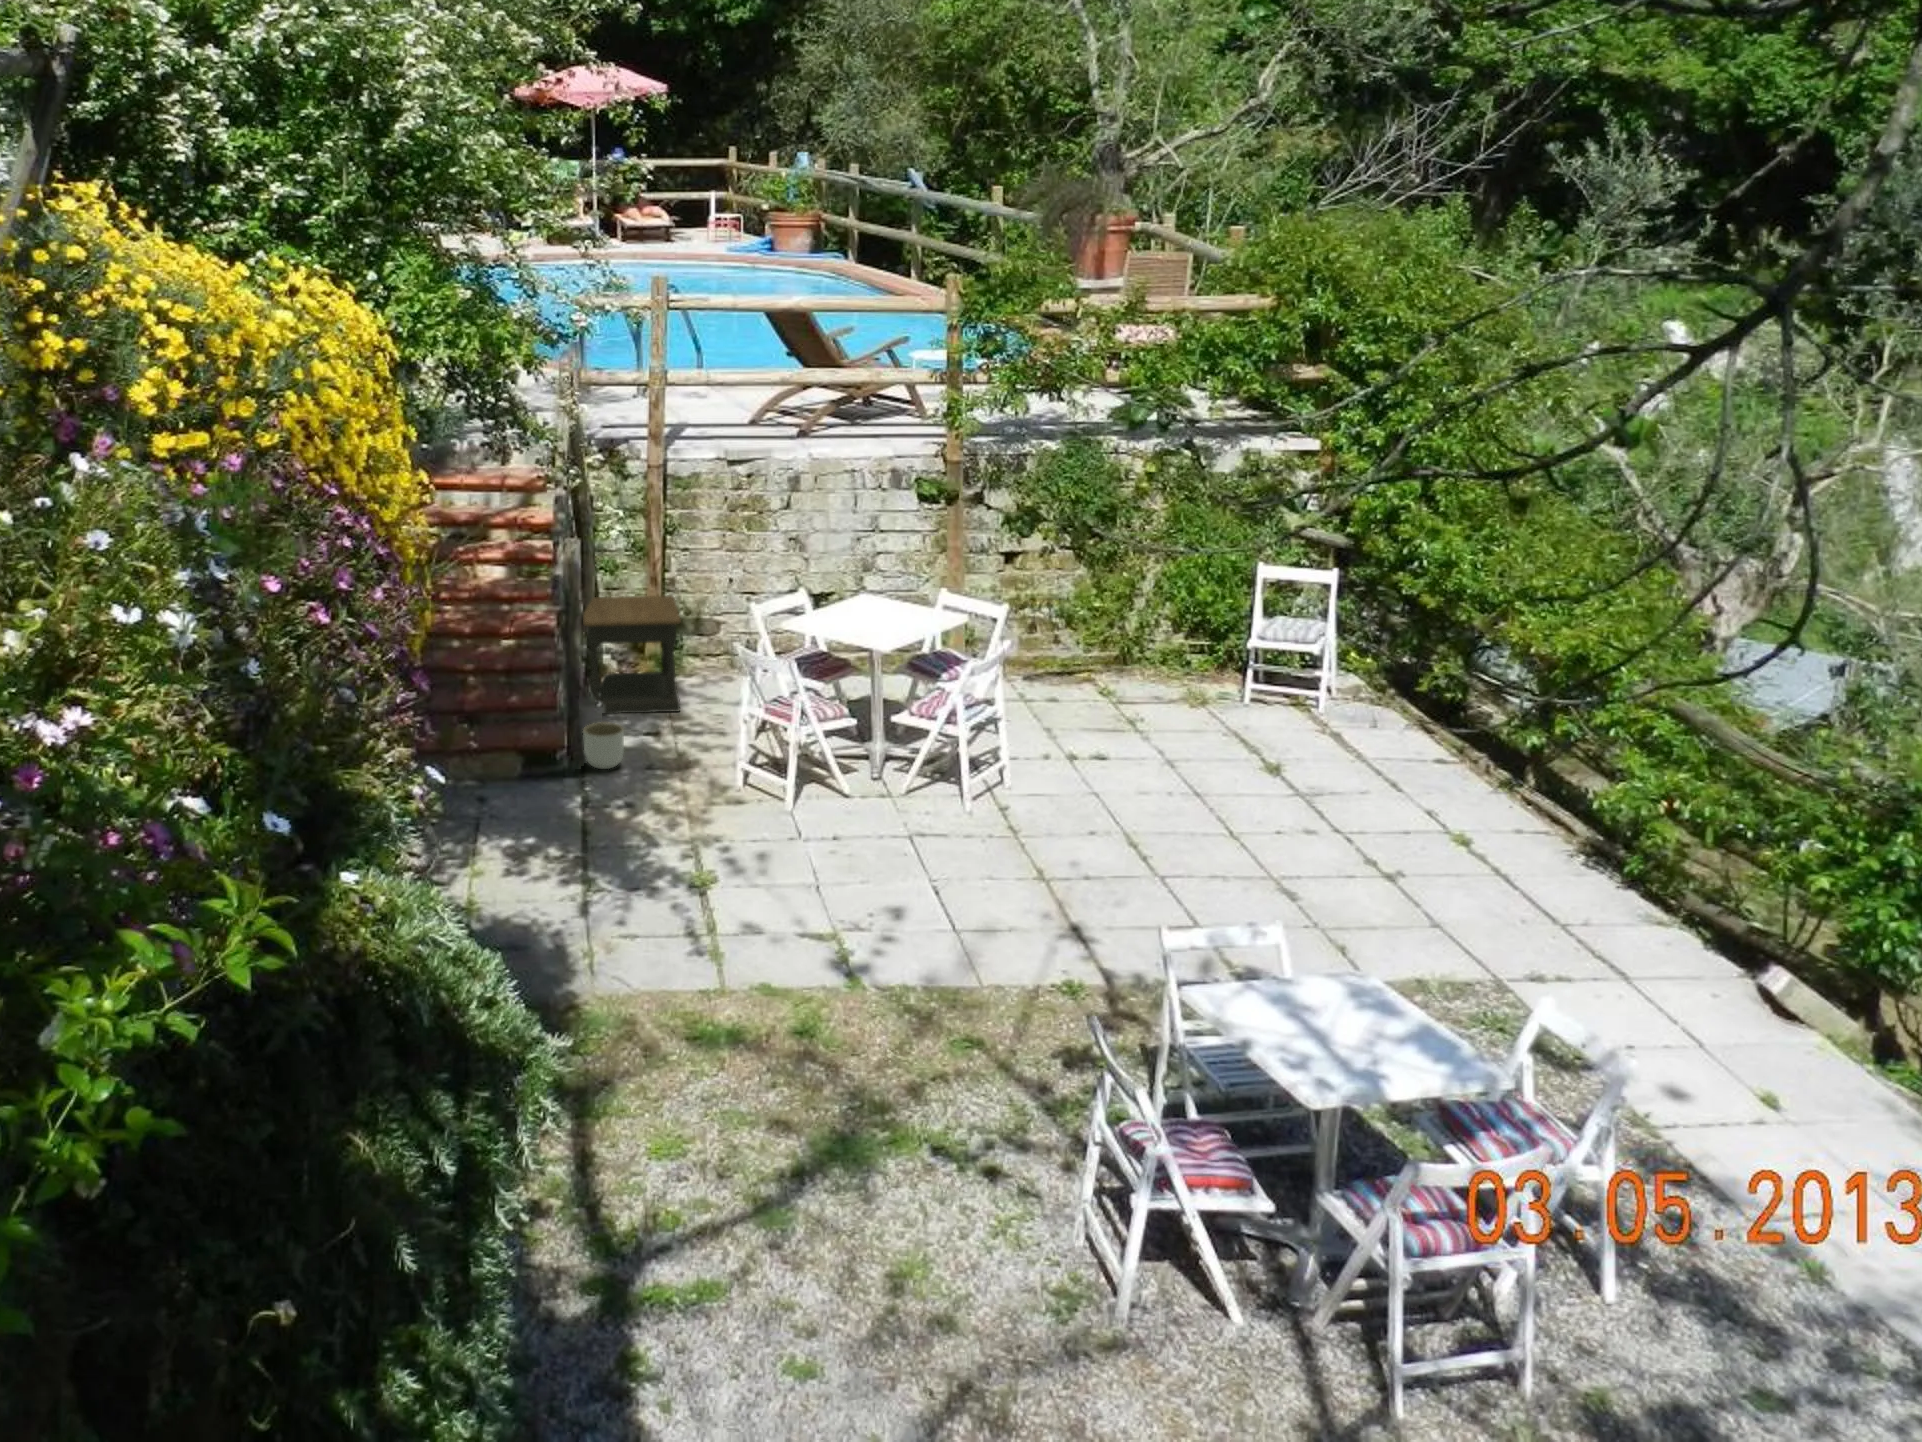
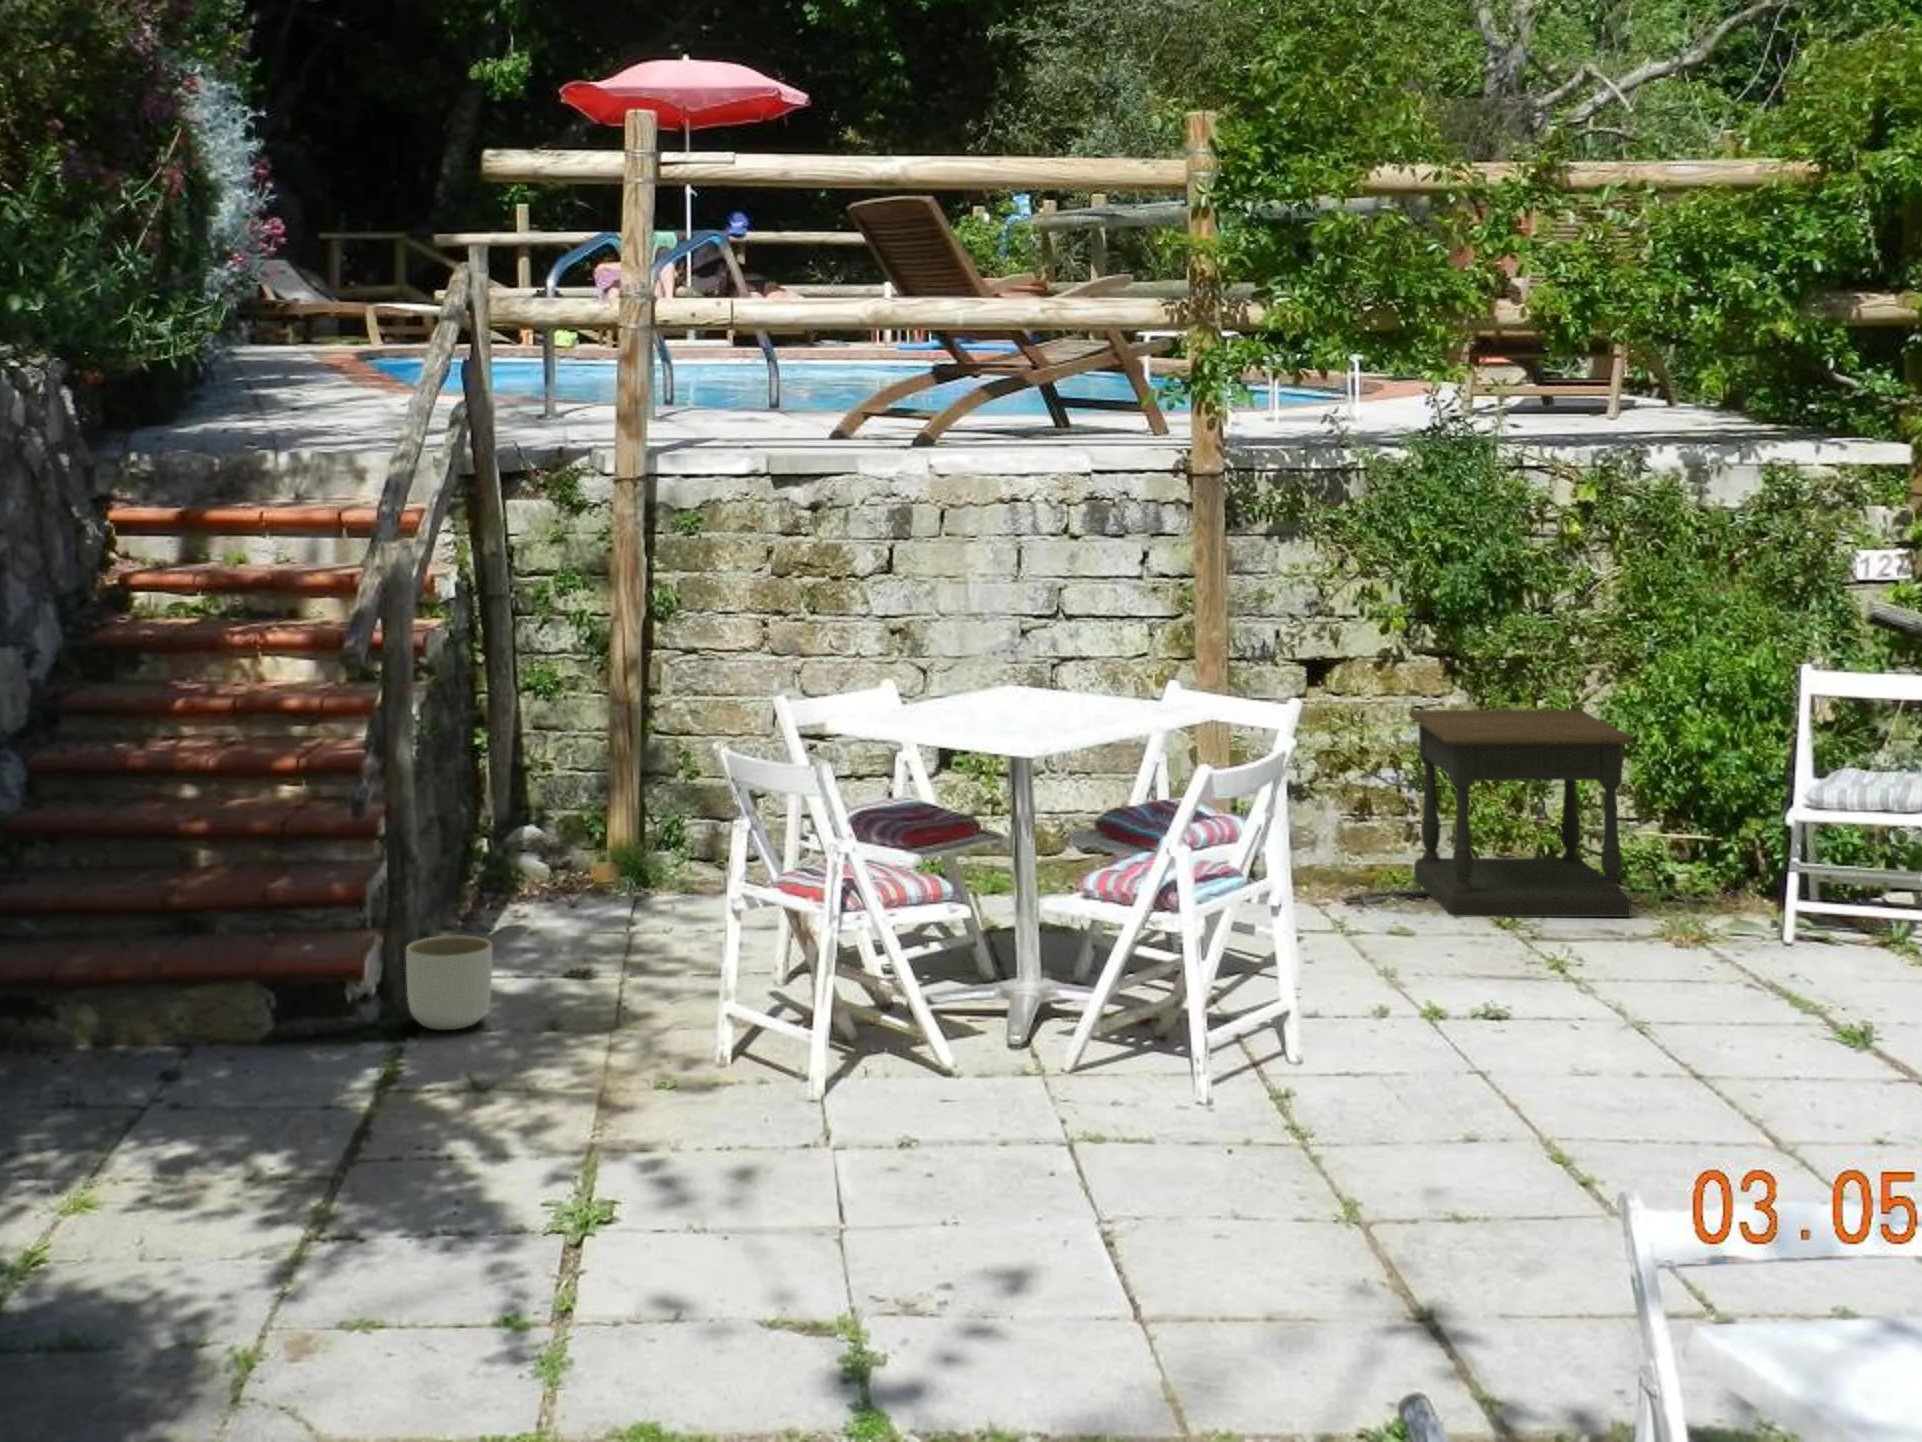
side table: present [583,595,681,714] -> present [1409,710,1633,917]

